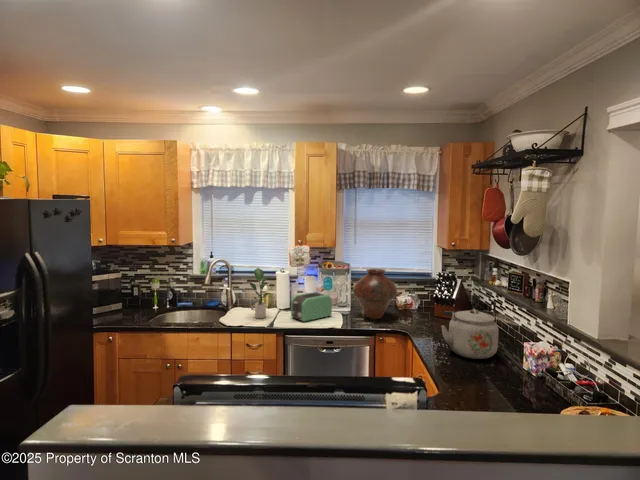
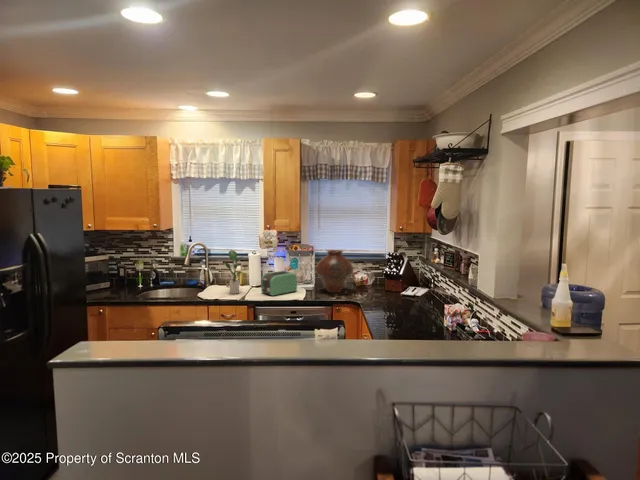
kettle: present [441,309,499,359] -> none [382,280,428,320]

